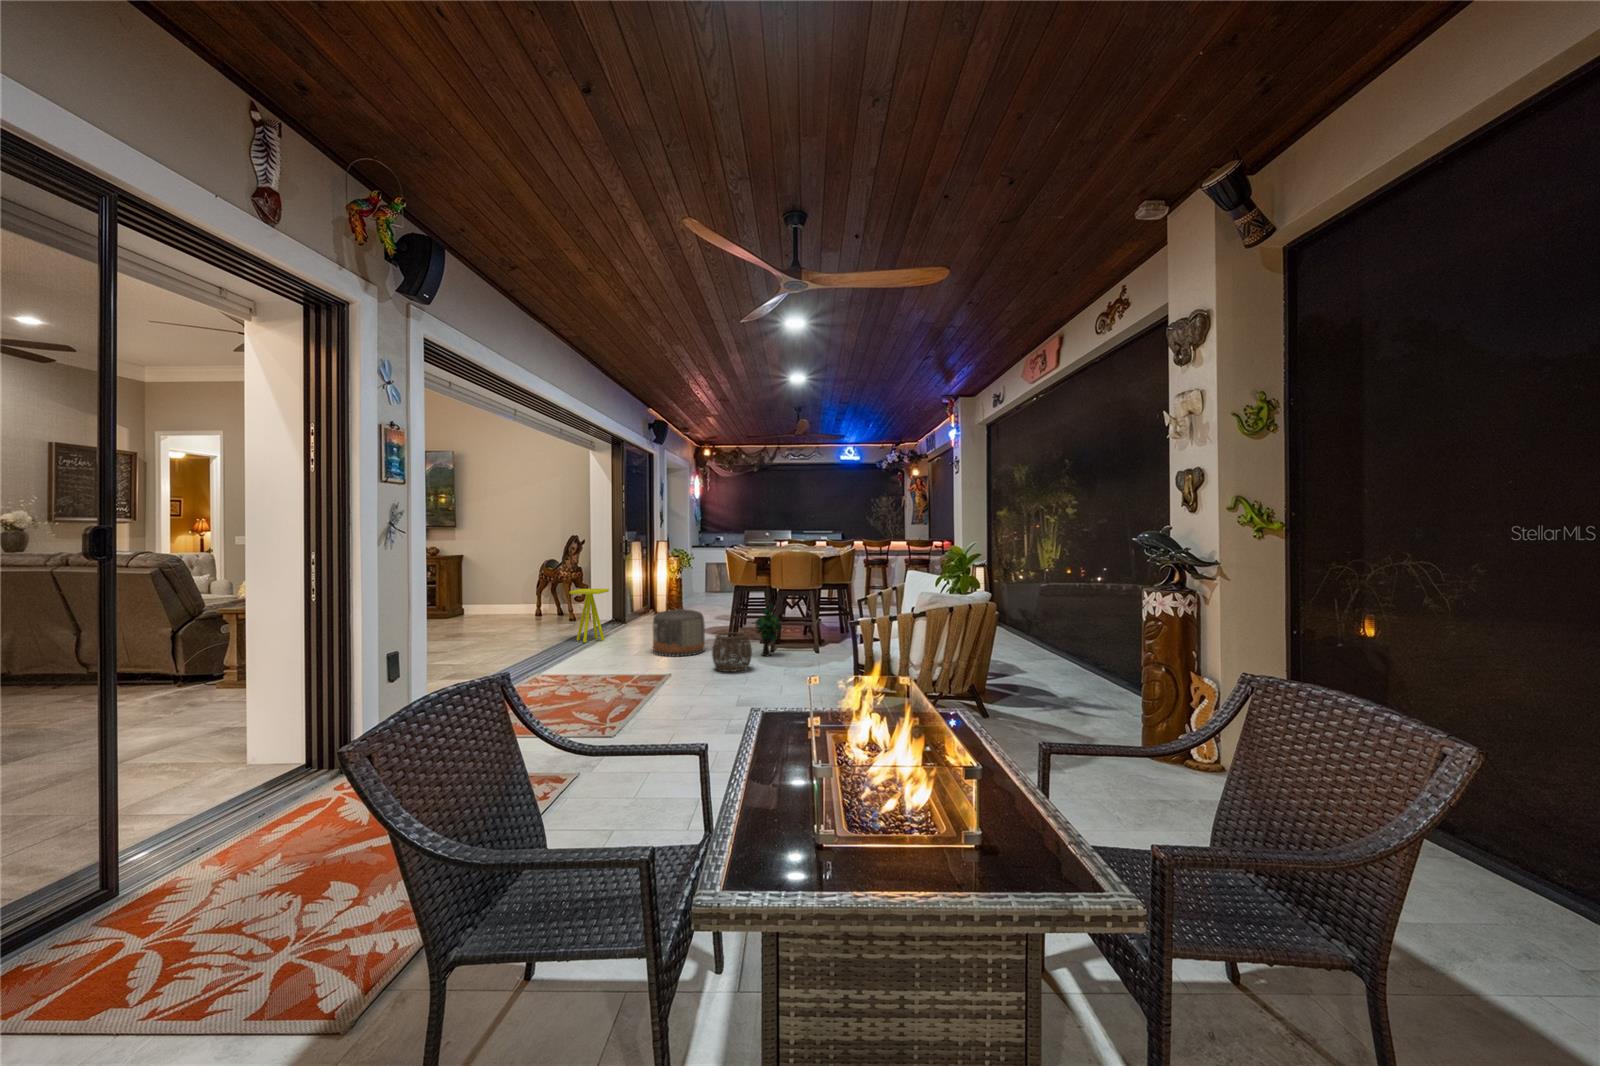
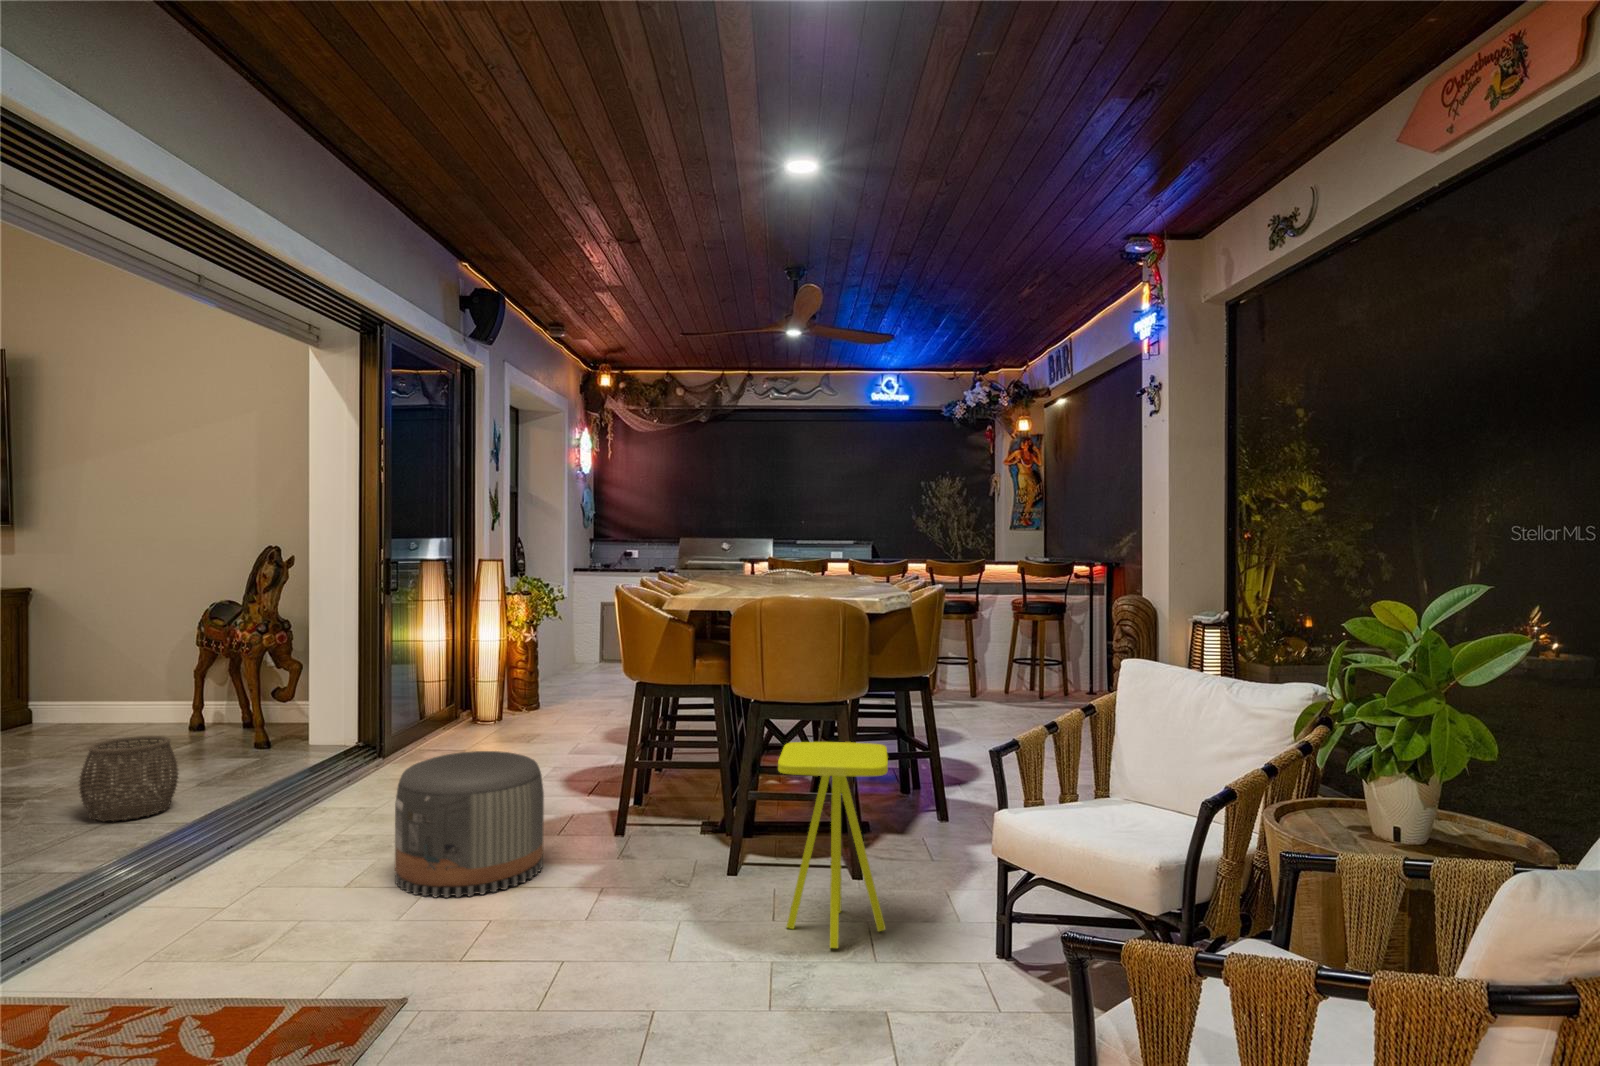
side table: present [569,589,609,643] -> present [778,742,888,948]
decorative plant: present [755,604,781,656] -> none [670,746,757,895]
woven basket: present [712,632,752,672] -> present [79,736,179,822]

